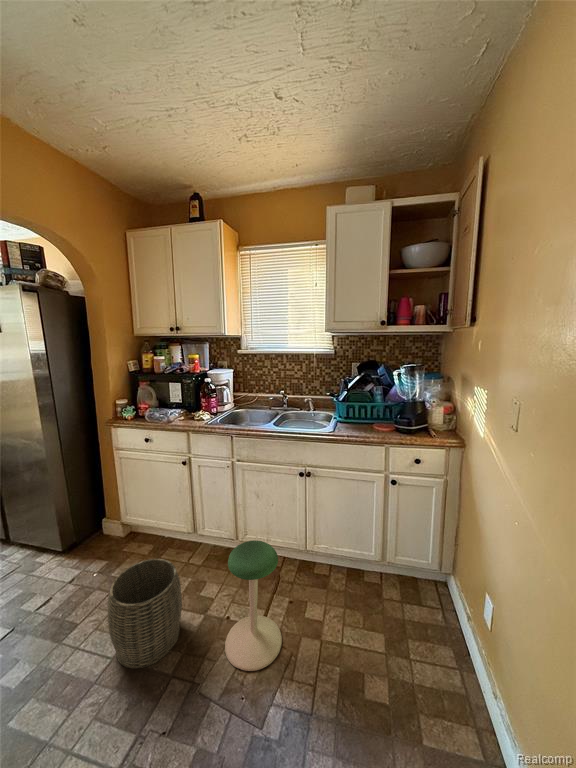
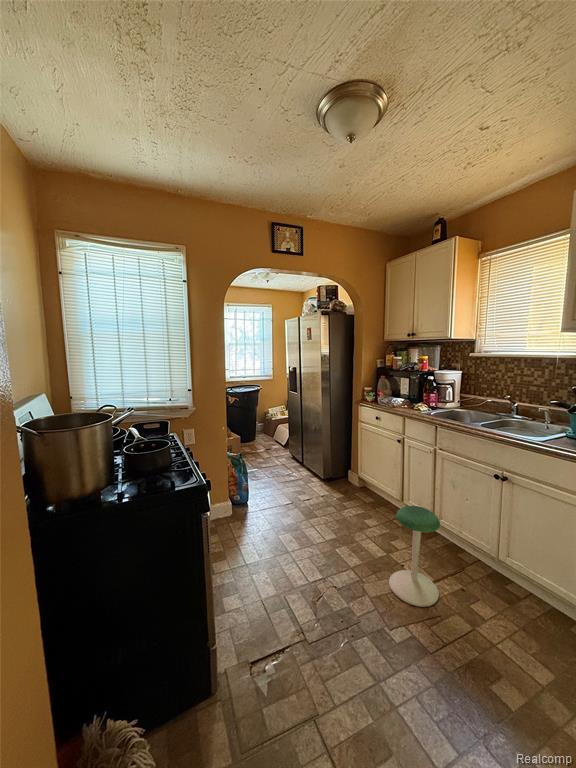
woven basket: present [108,559,182,669] -> none [327,493,372,557]

